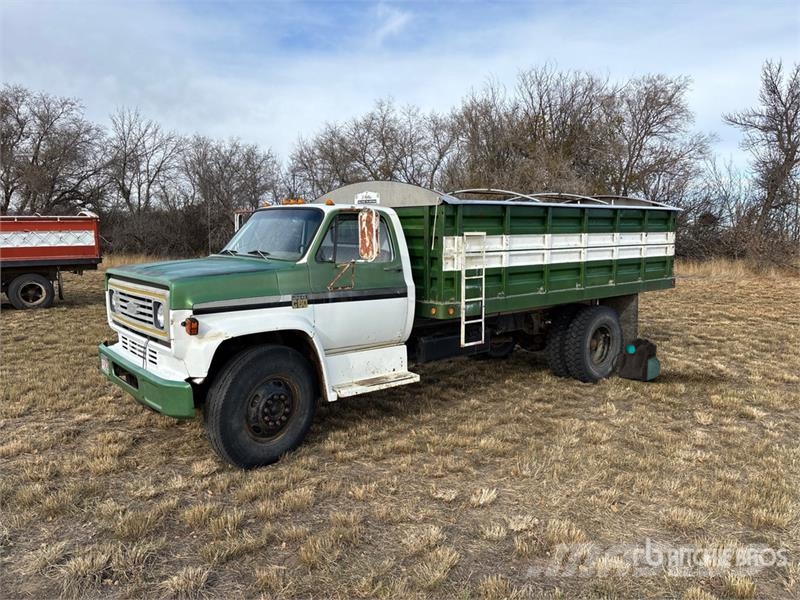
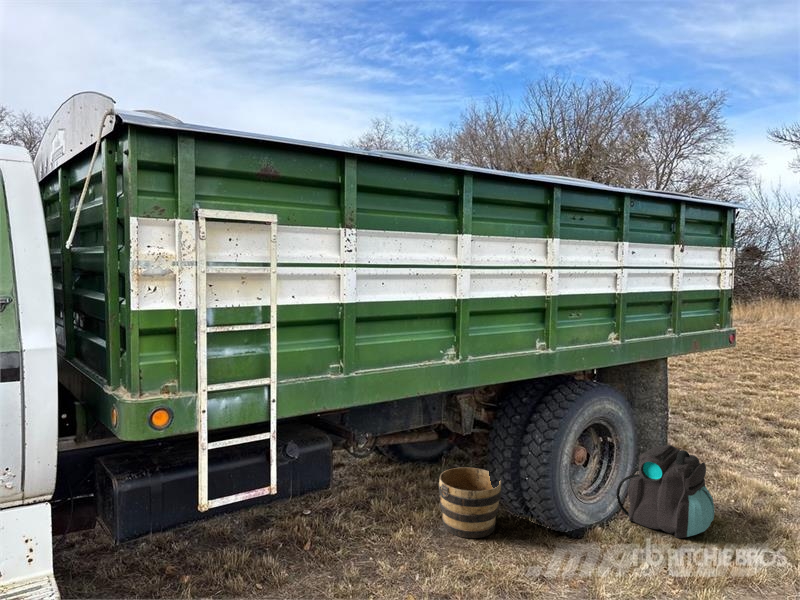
bucket: none [523,352,555,383] -> present [439,467,502,538]

